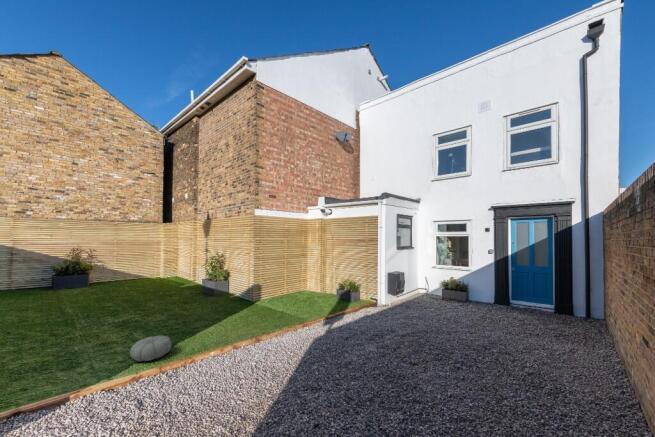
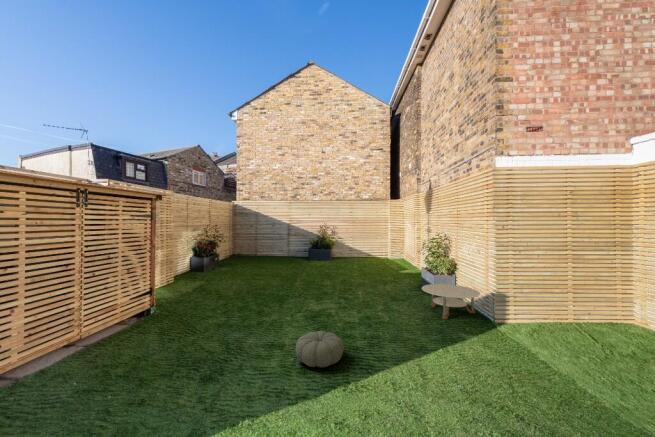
round table: none [209,288,246,310] -> present [422,284,480,319]

